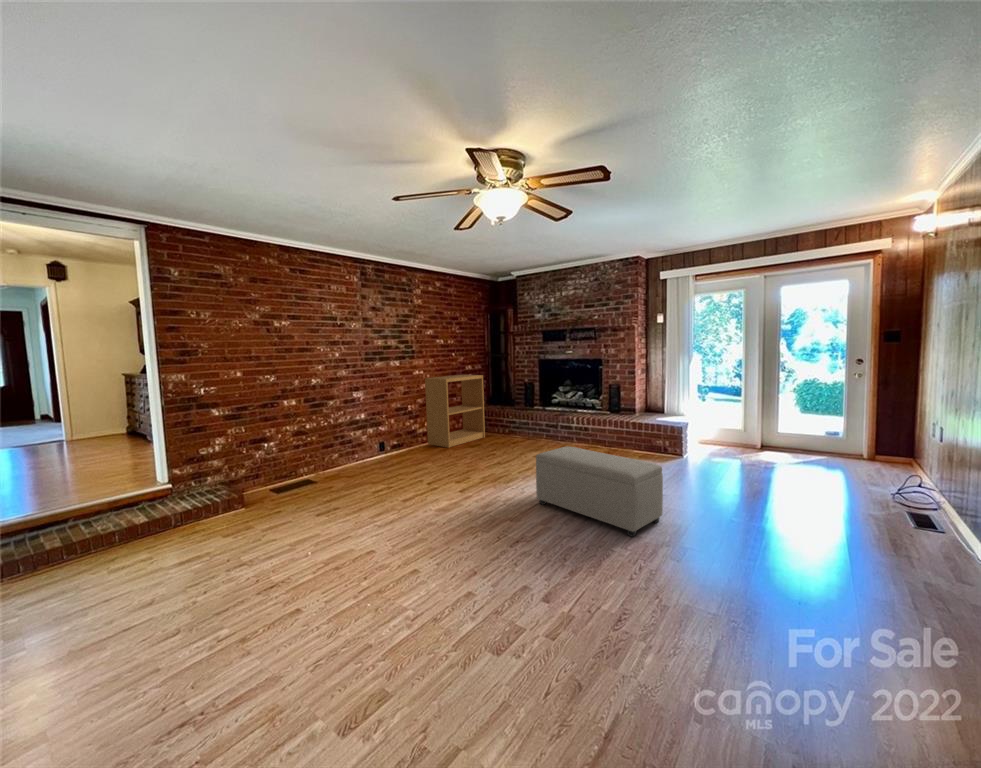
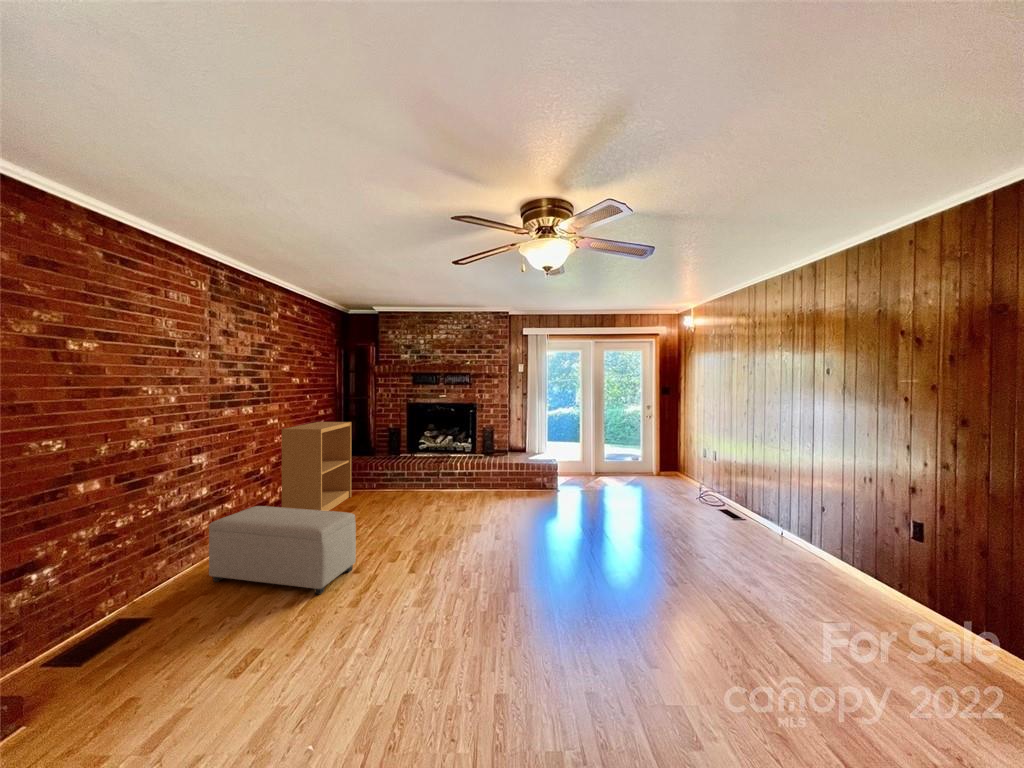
ottoman: present [536,446,663,537] -> present [209,506,356,594]

